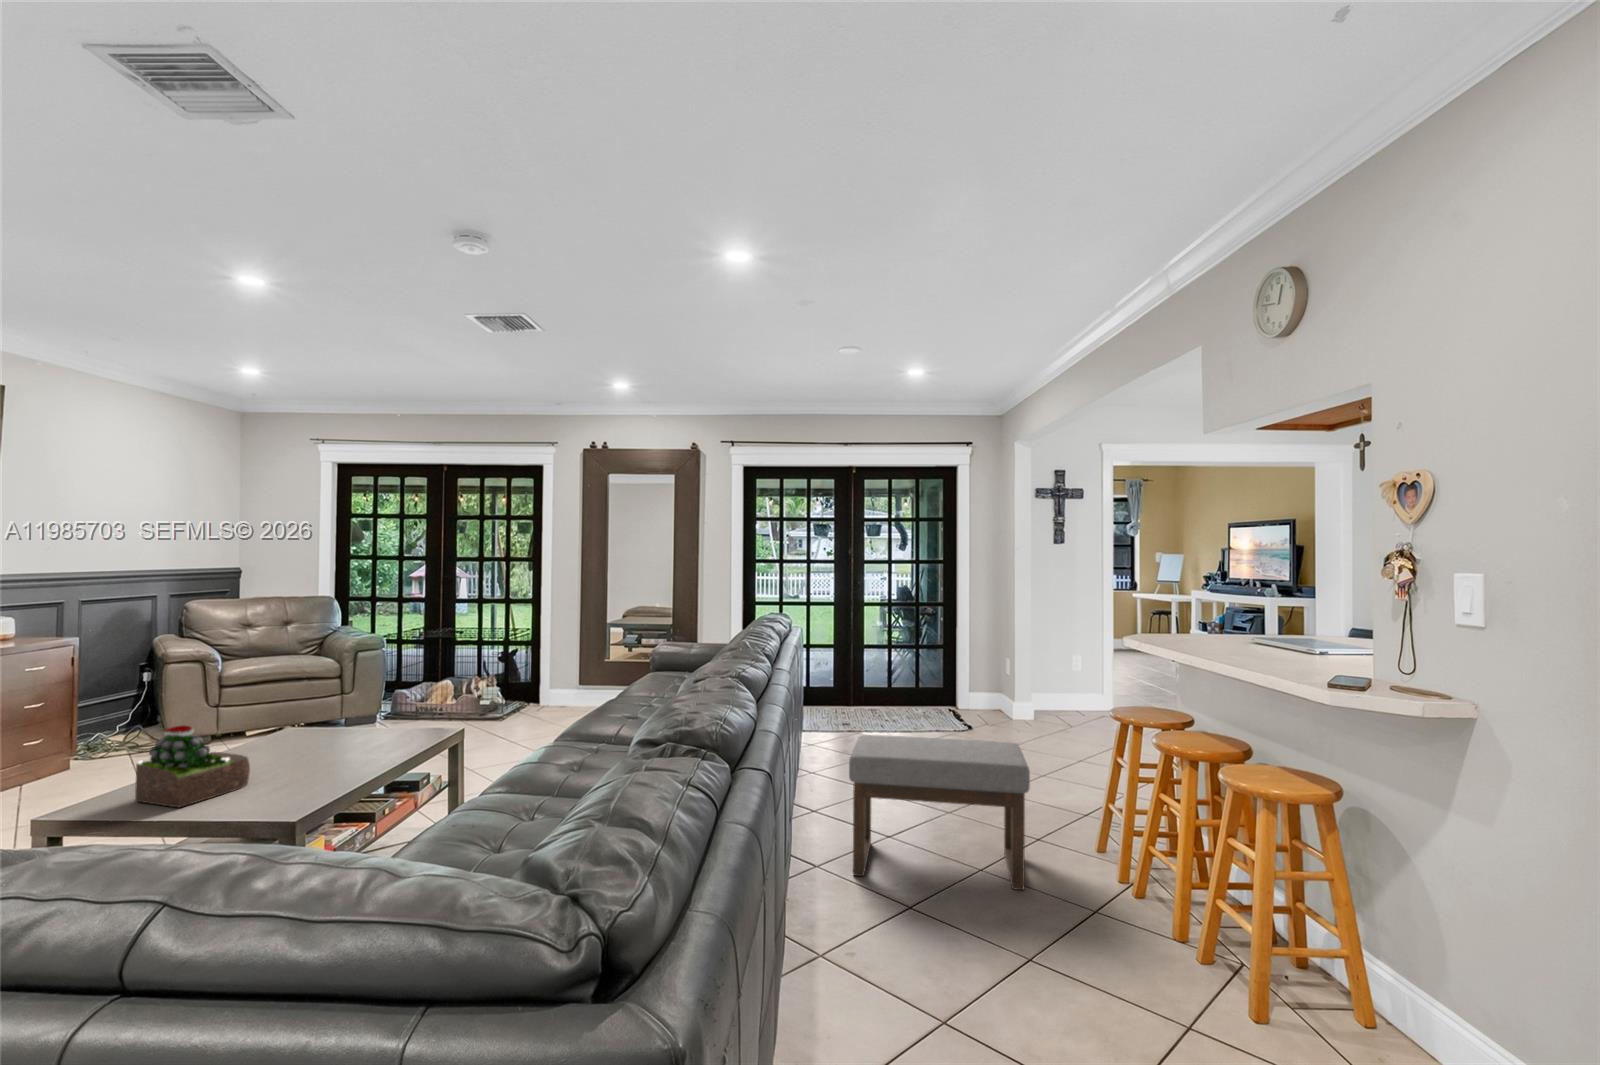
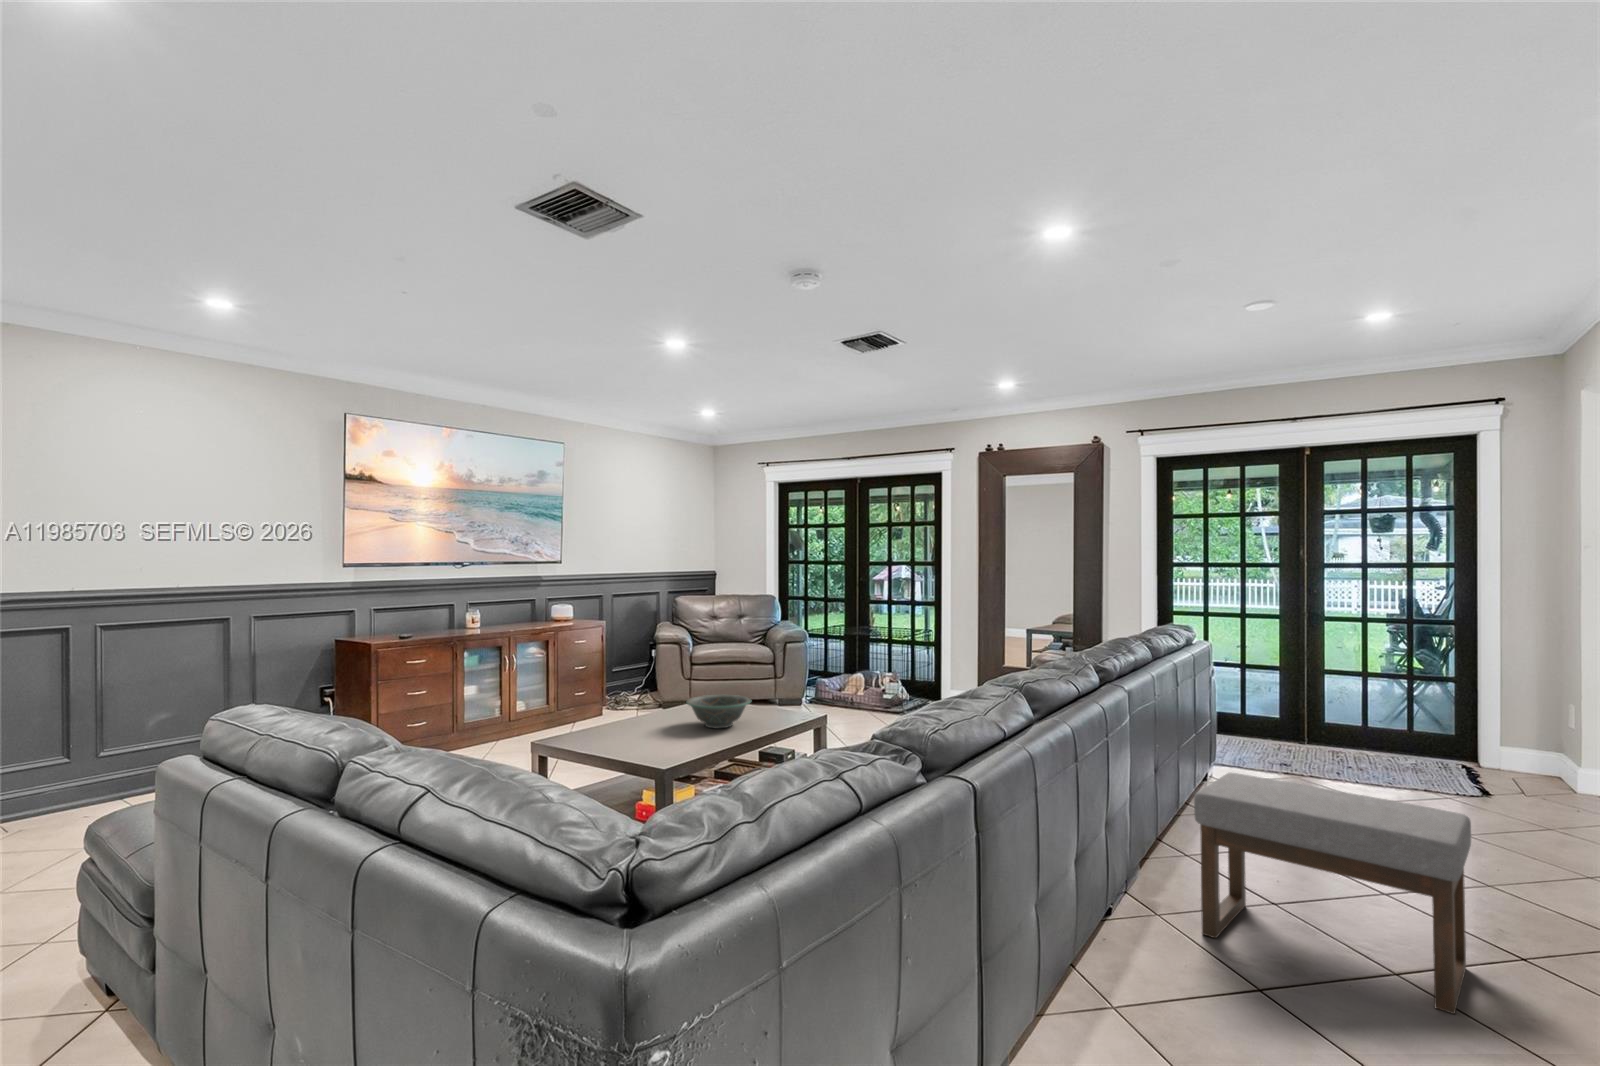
decorative bowl: none [281,720,376,764] -> present [686,695,752,728]
succulent plant: present [135,725,250,808] -> none [595,685,662,745]

